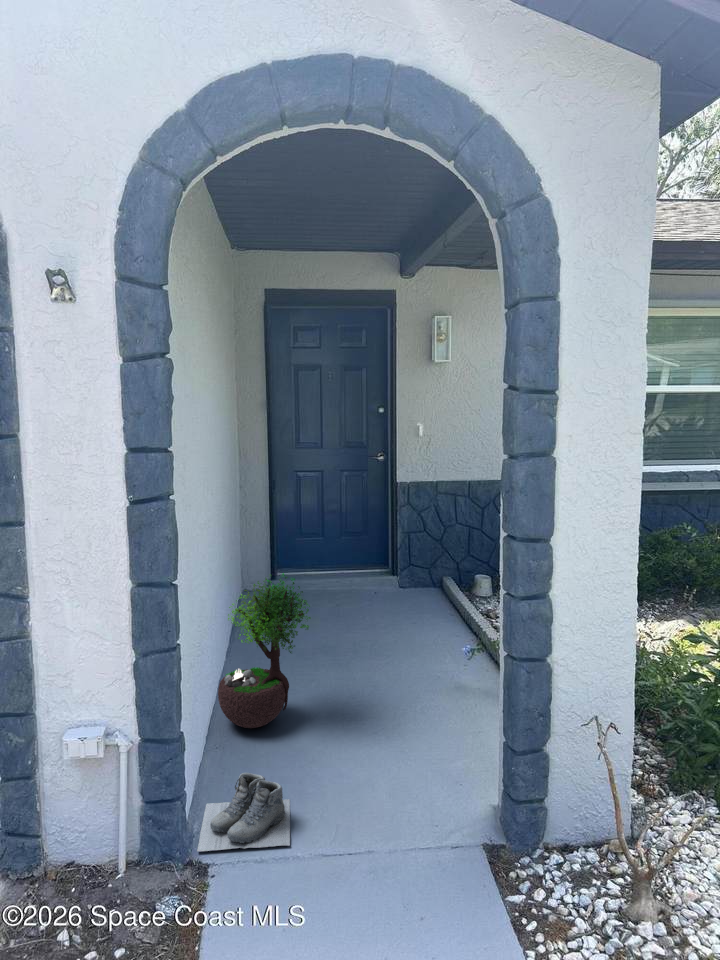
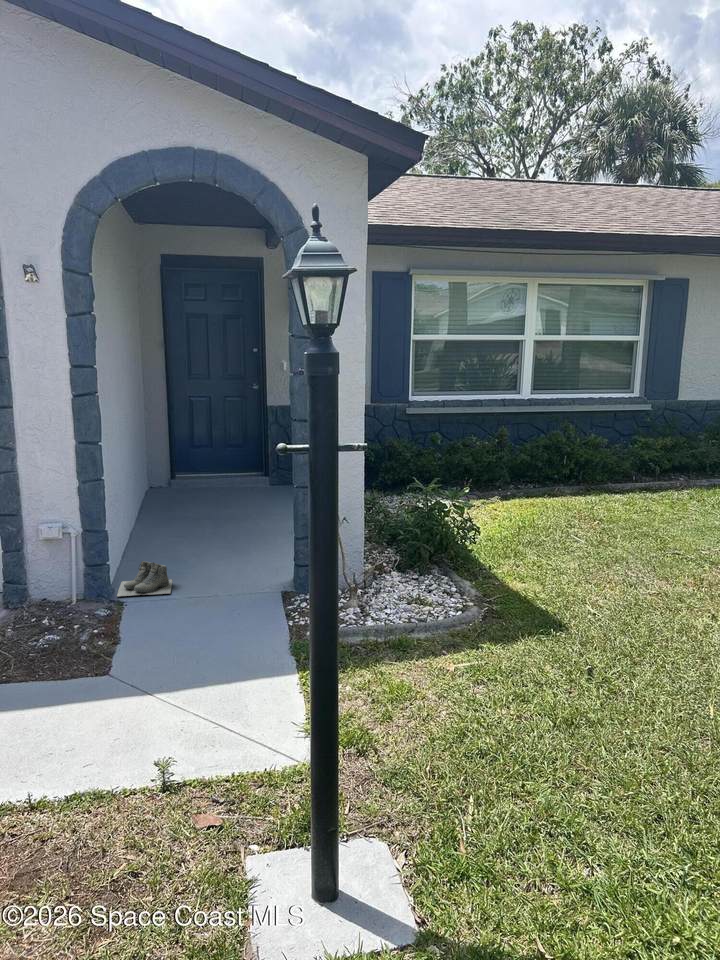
potted tree: present [218,573,311,728] -> none [129,452,188,553]

